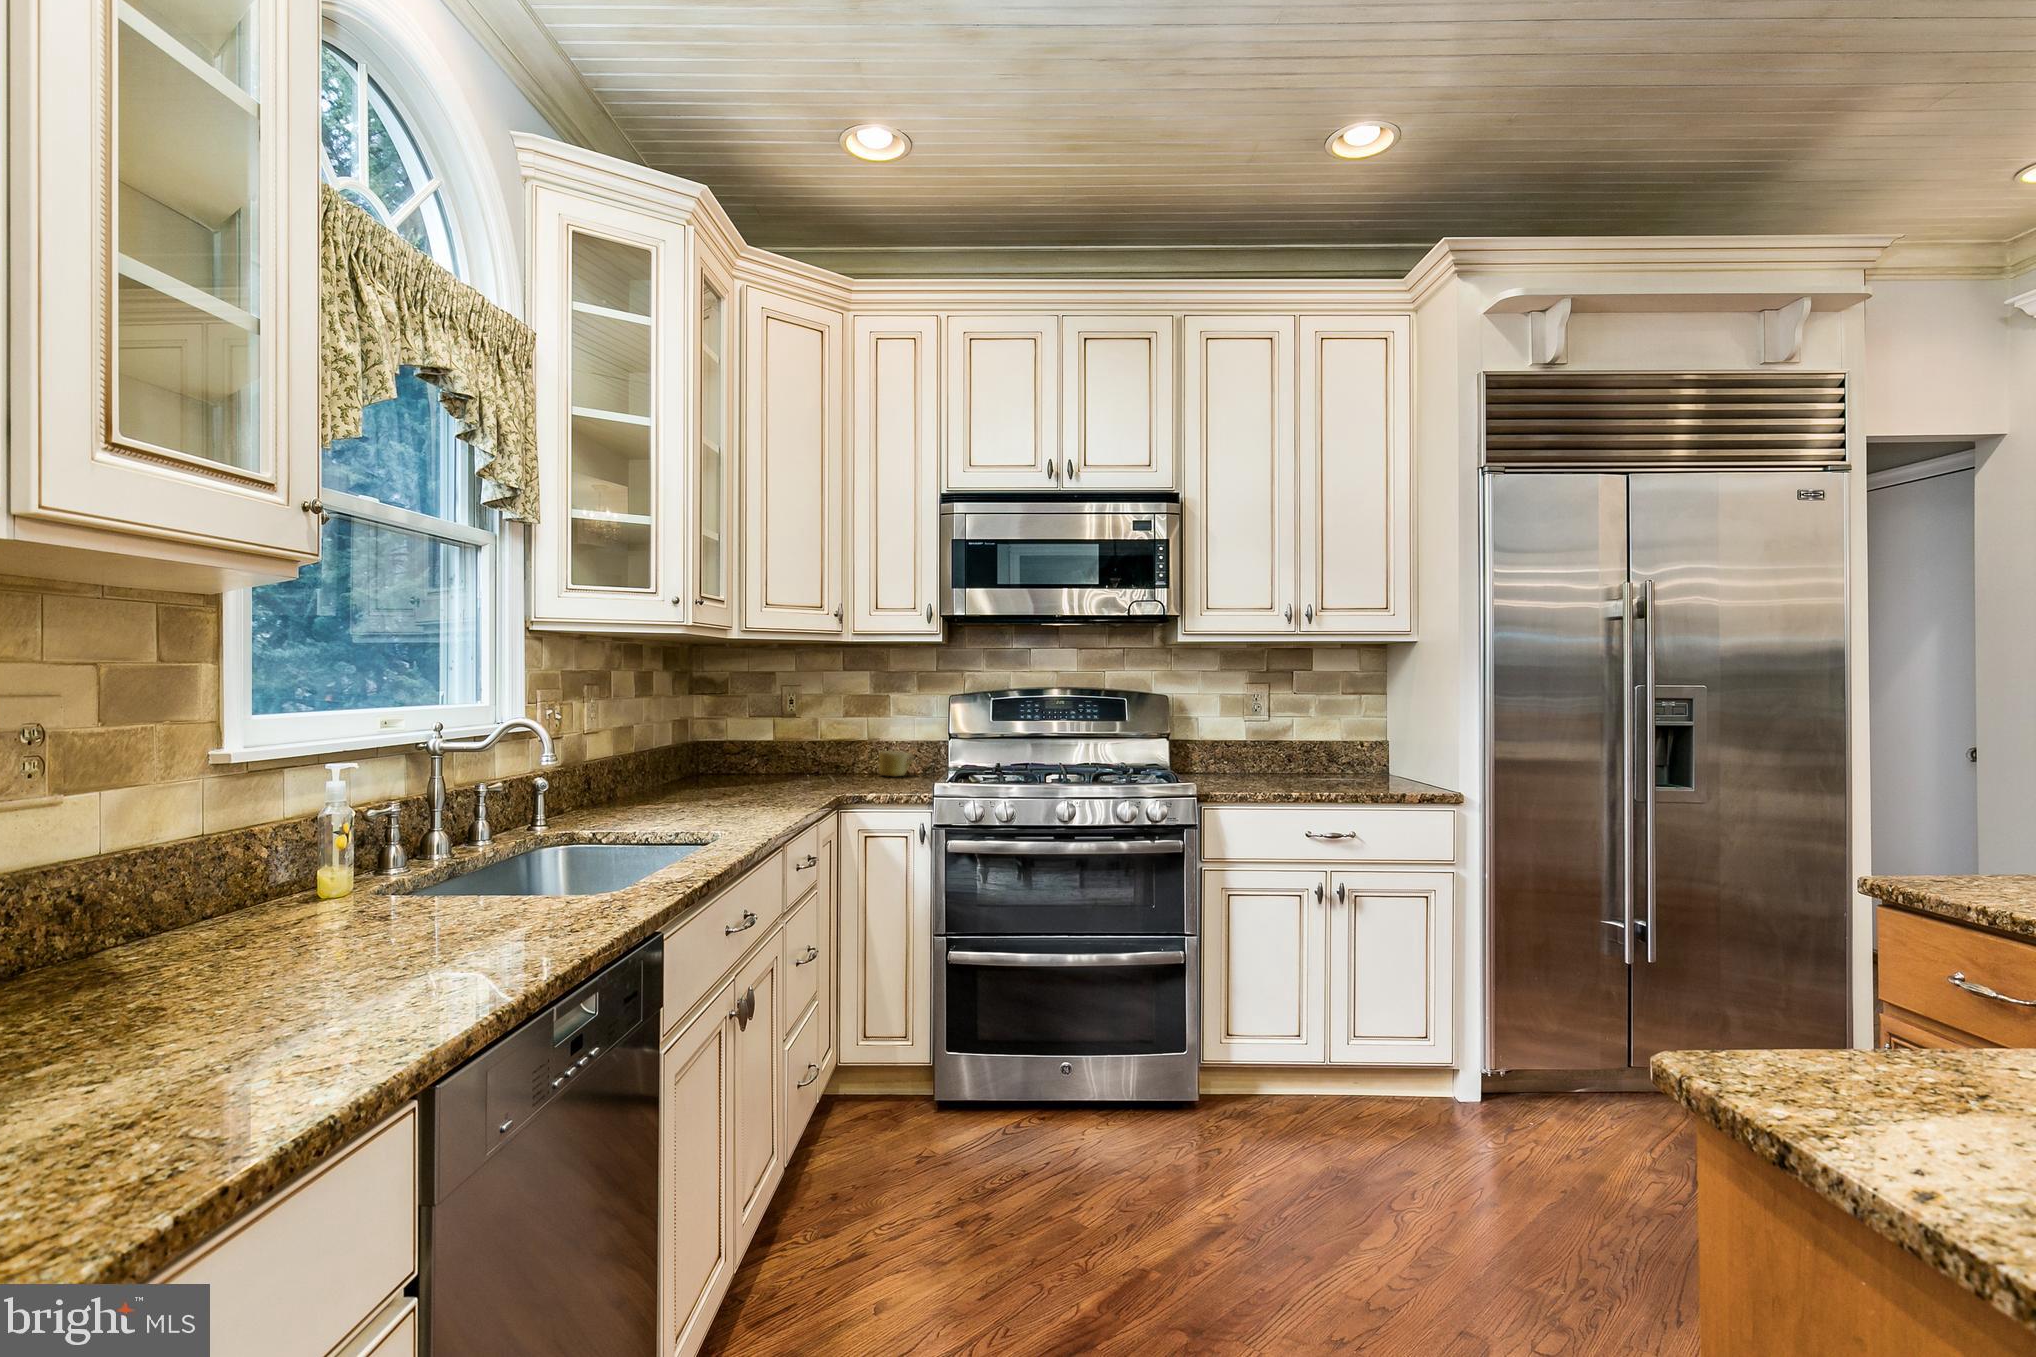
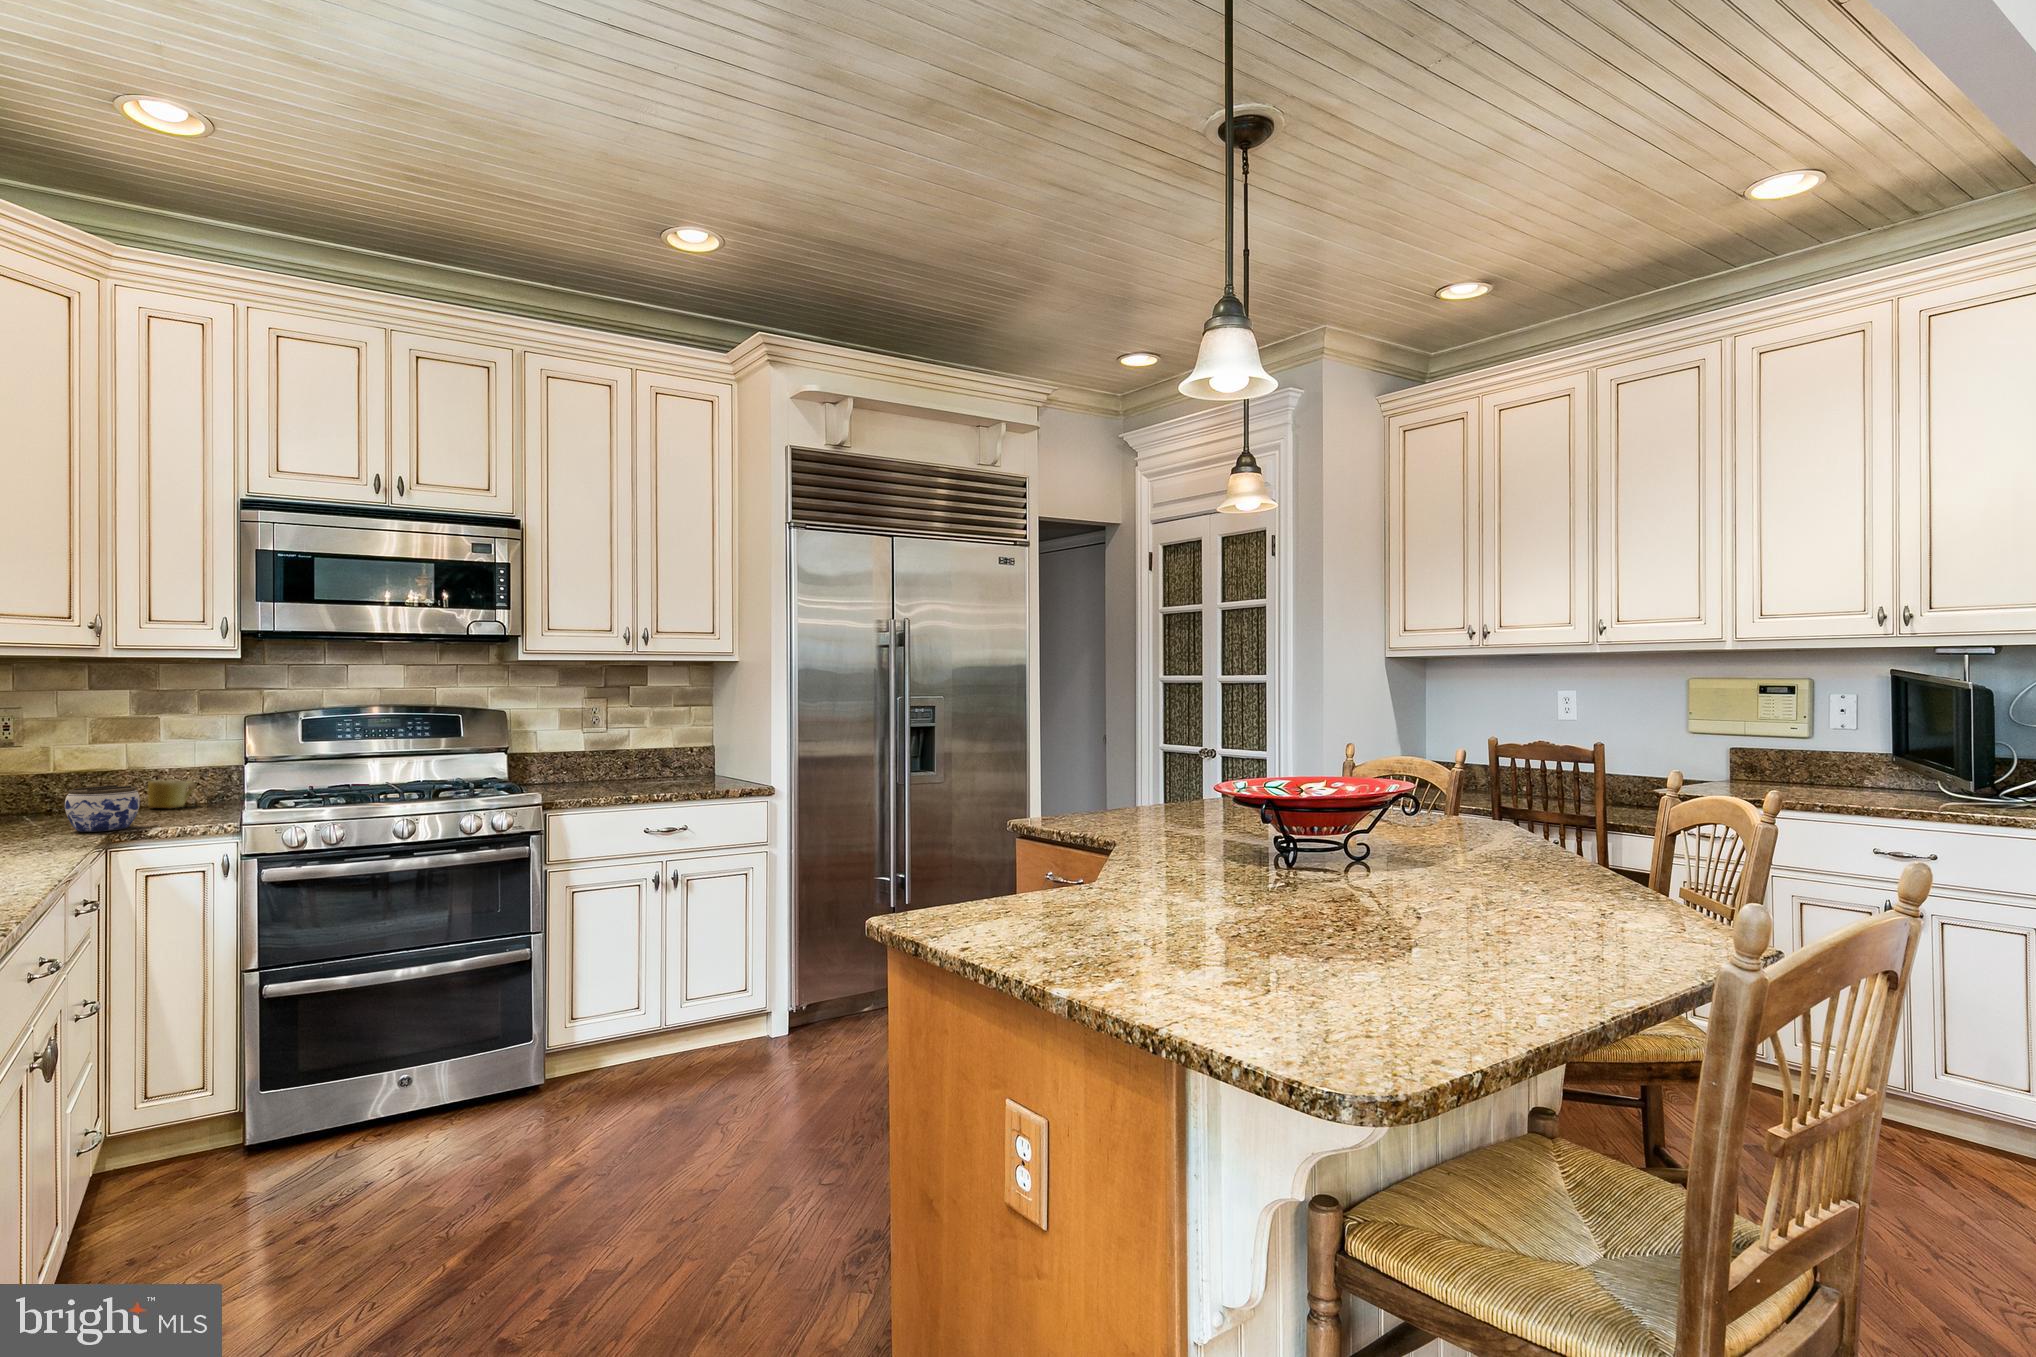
jar: none [812,754,863,794] -> present [65,785,140,832]

